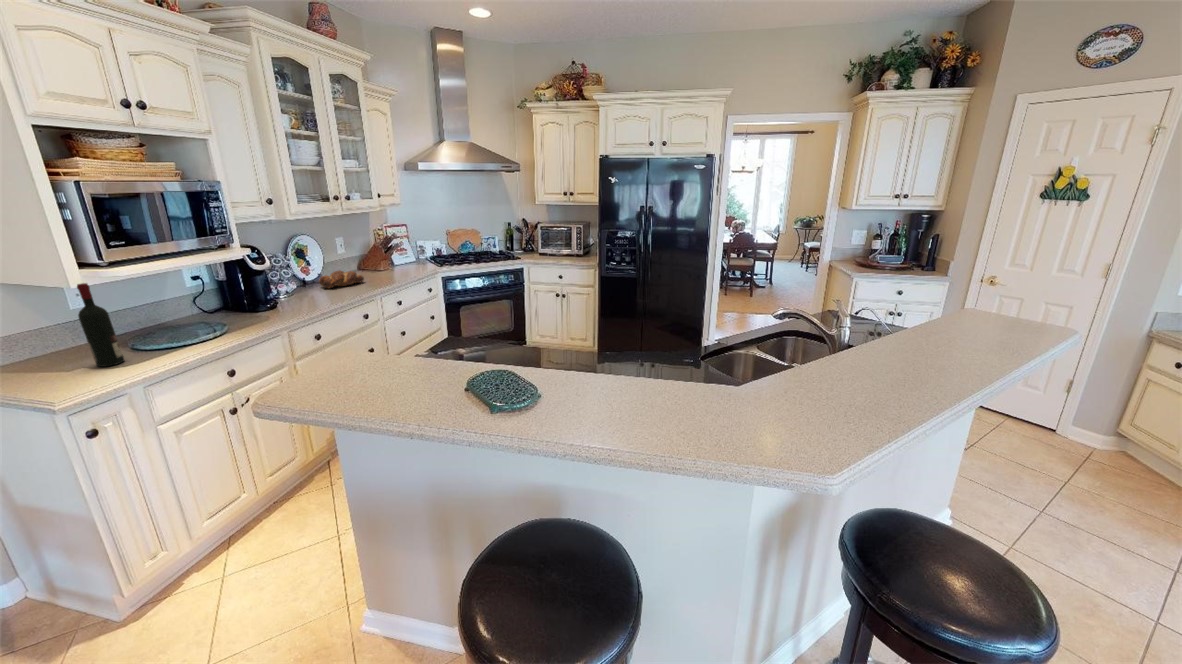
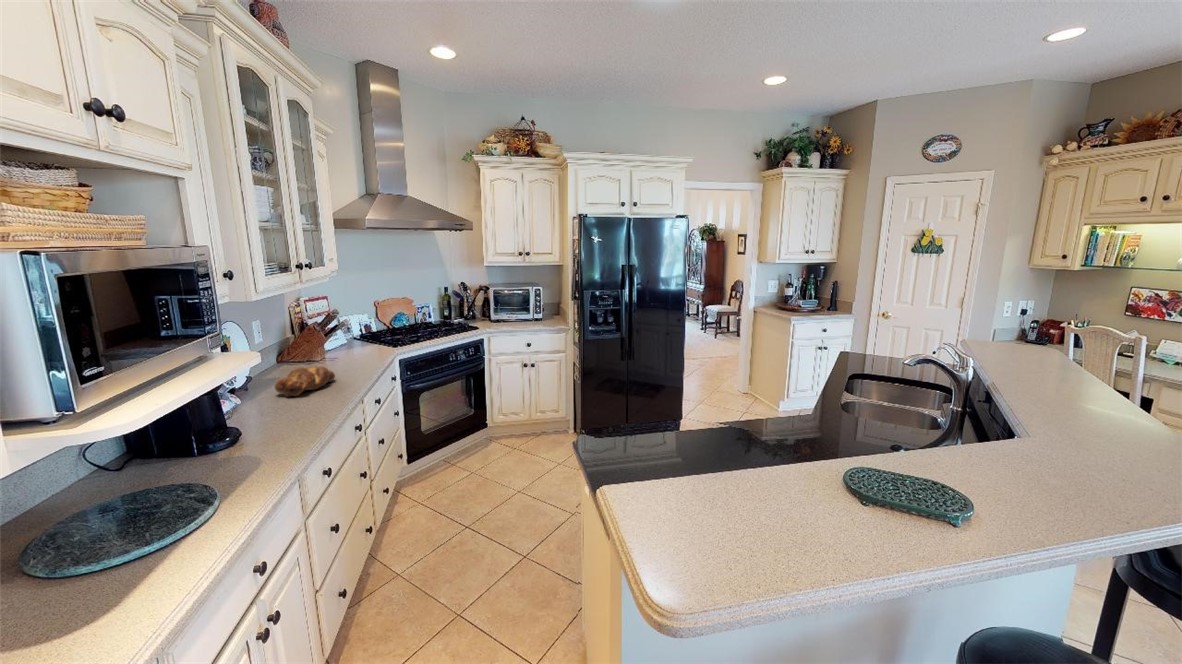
wine bottle: present [77,283,124,367] -> none [52,459,134,629]

